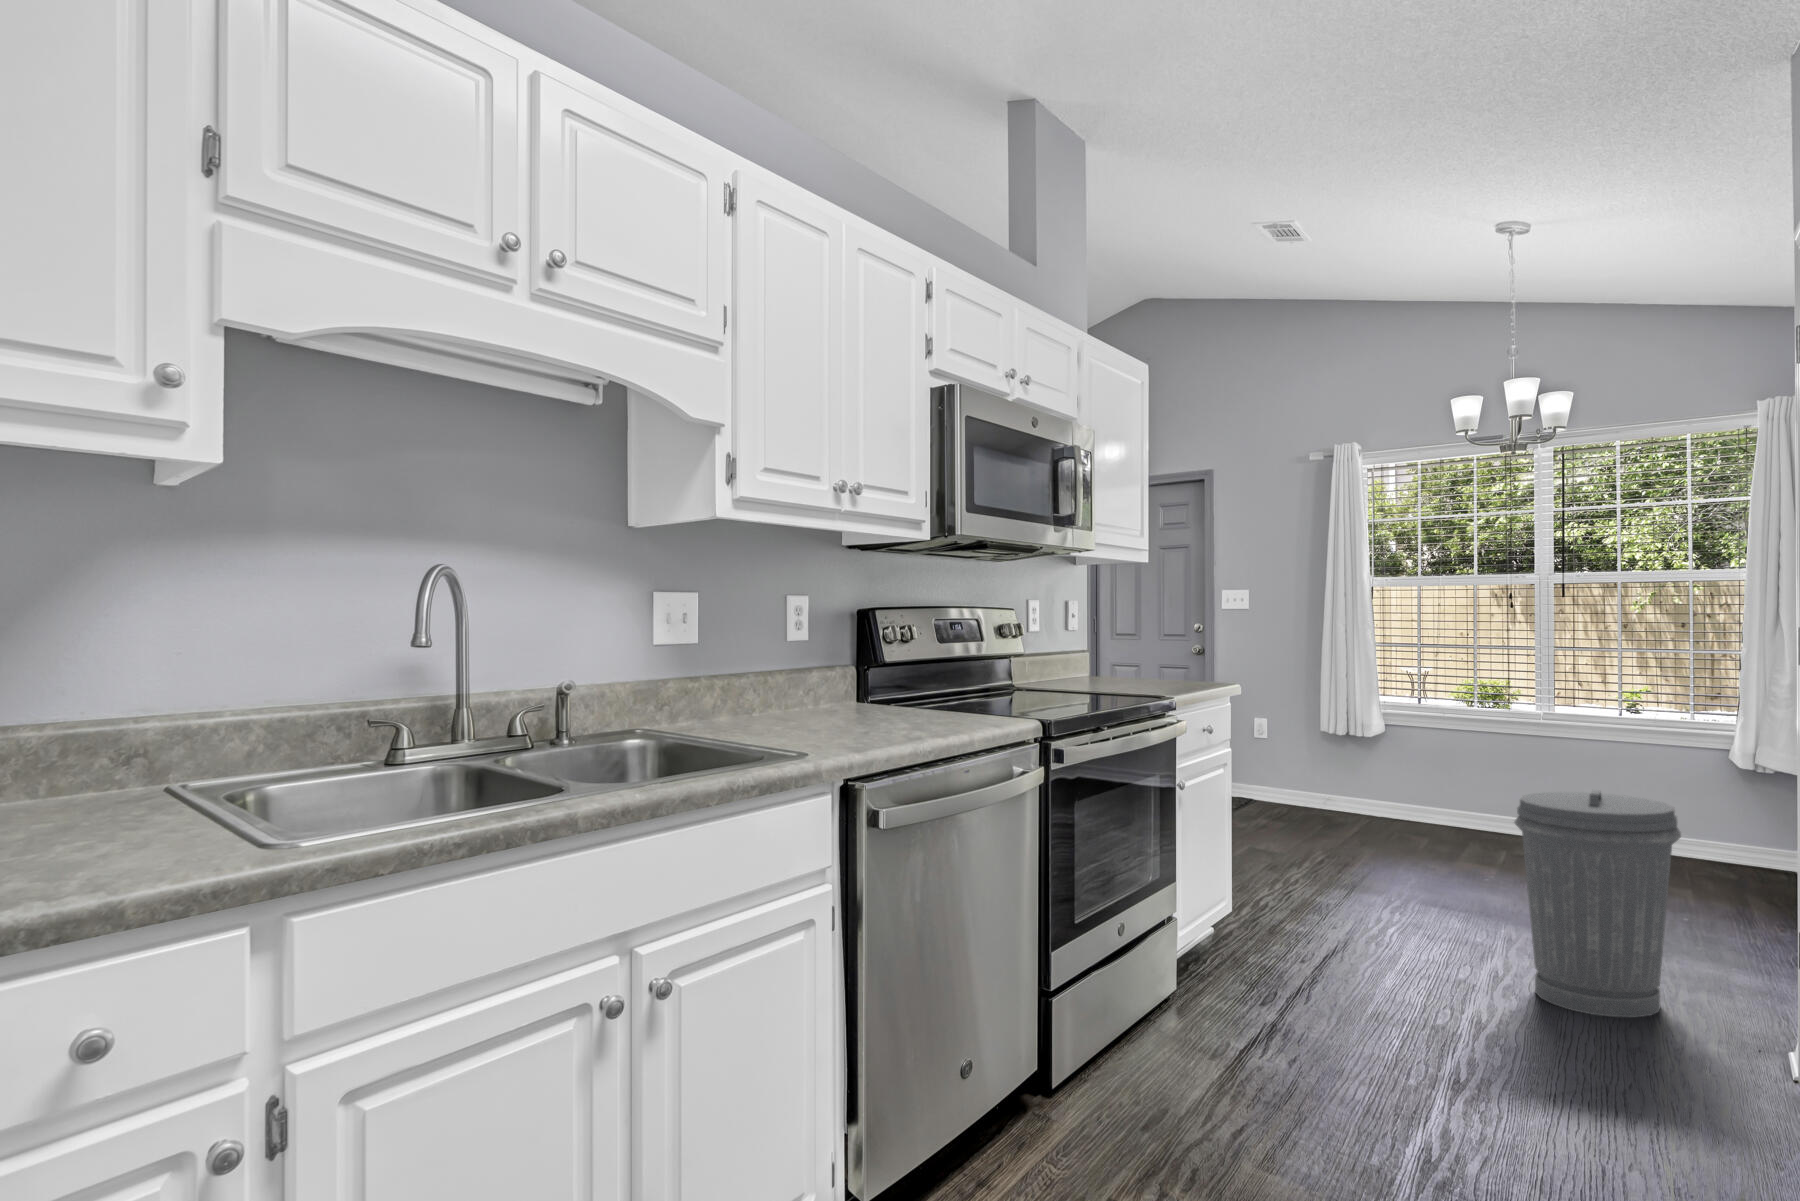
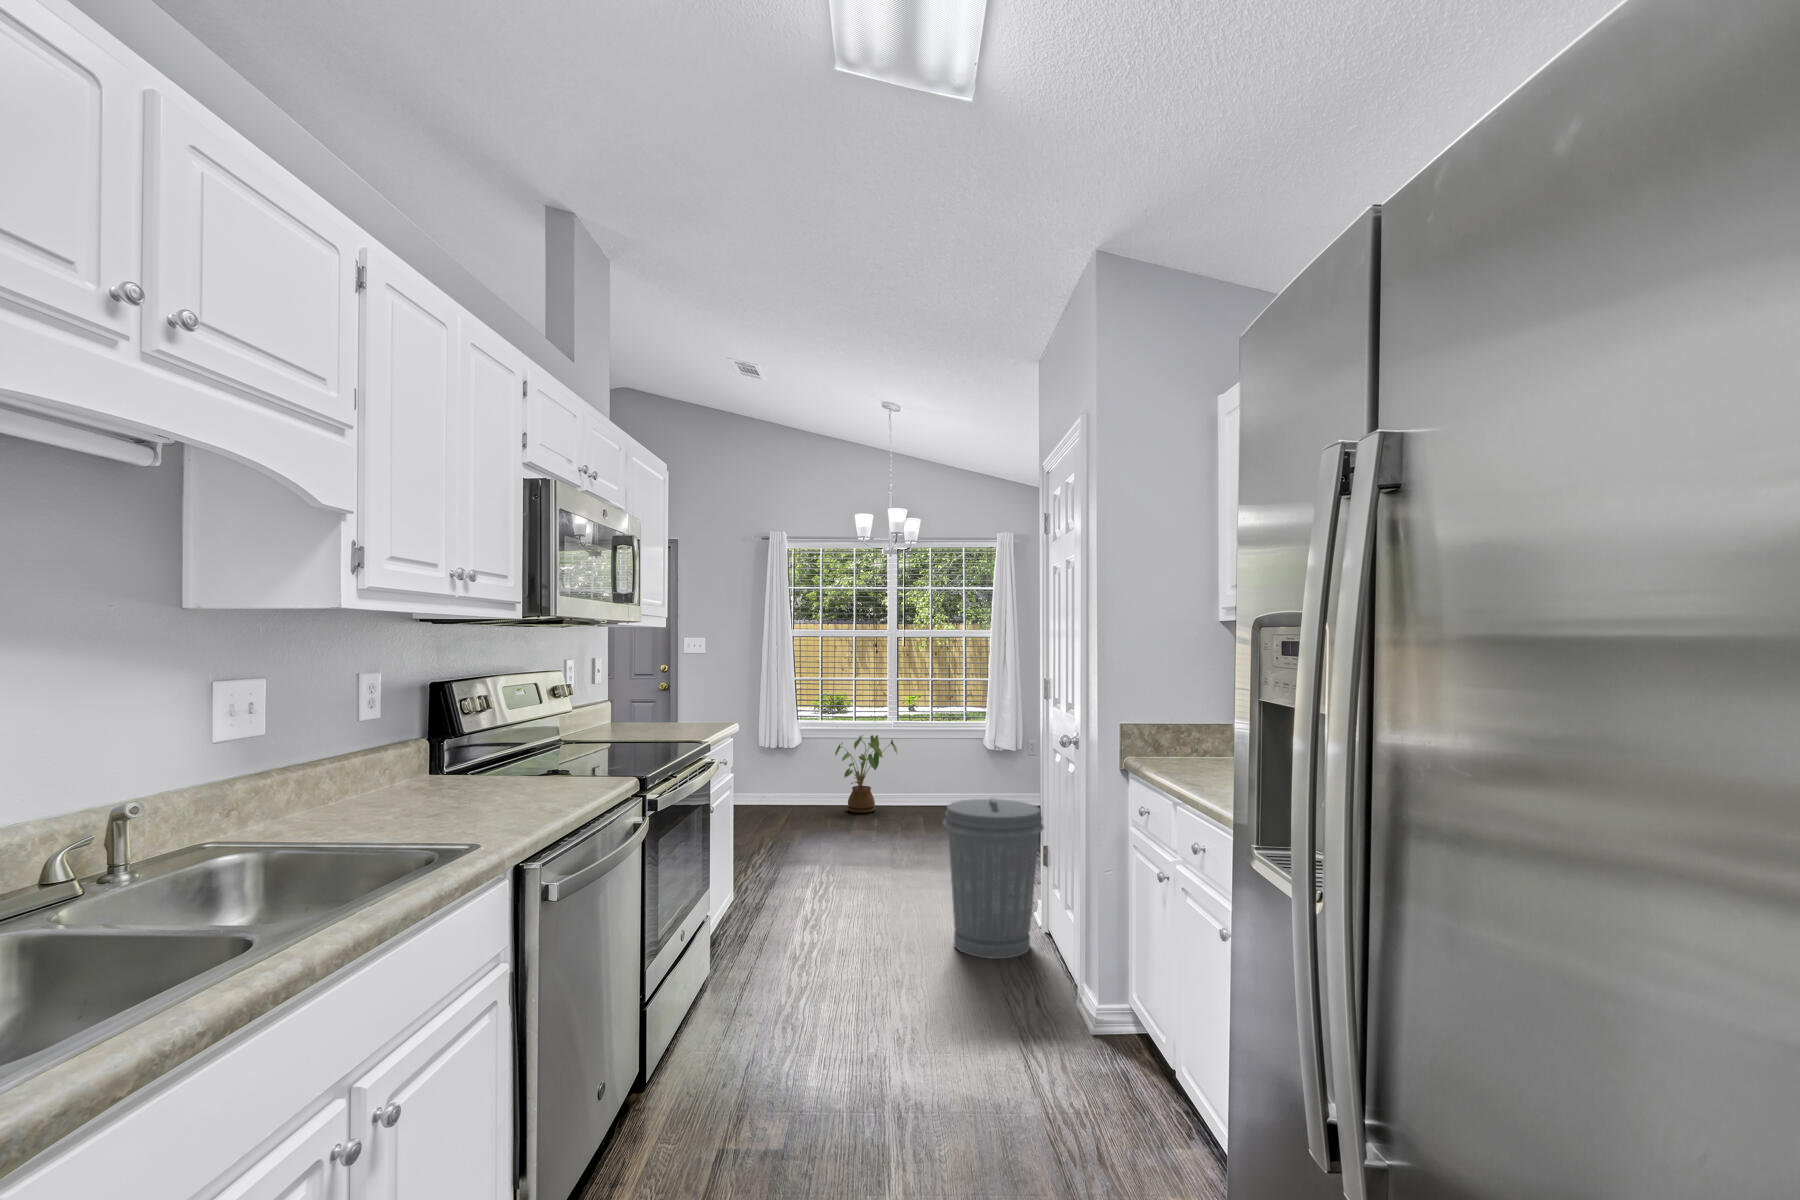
house plant: none [1429,721,1526,829] -> present [835,735,897,813]

